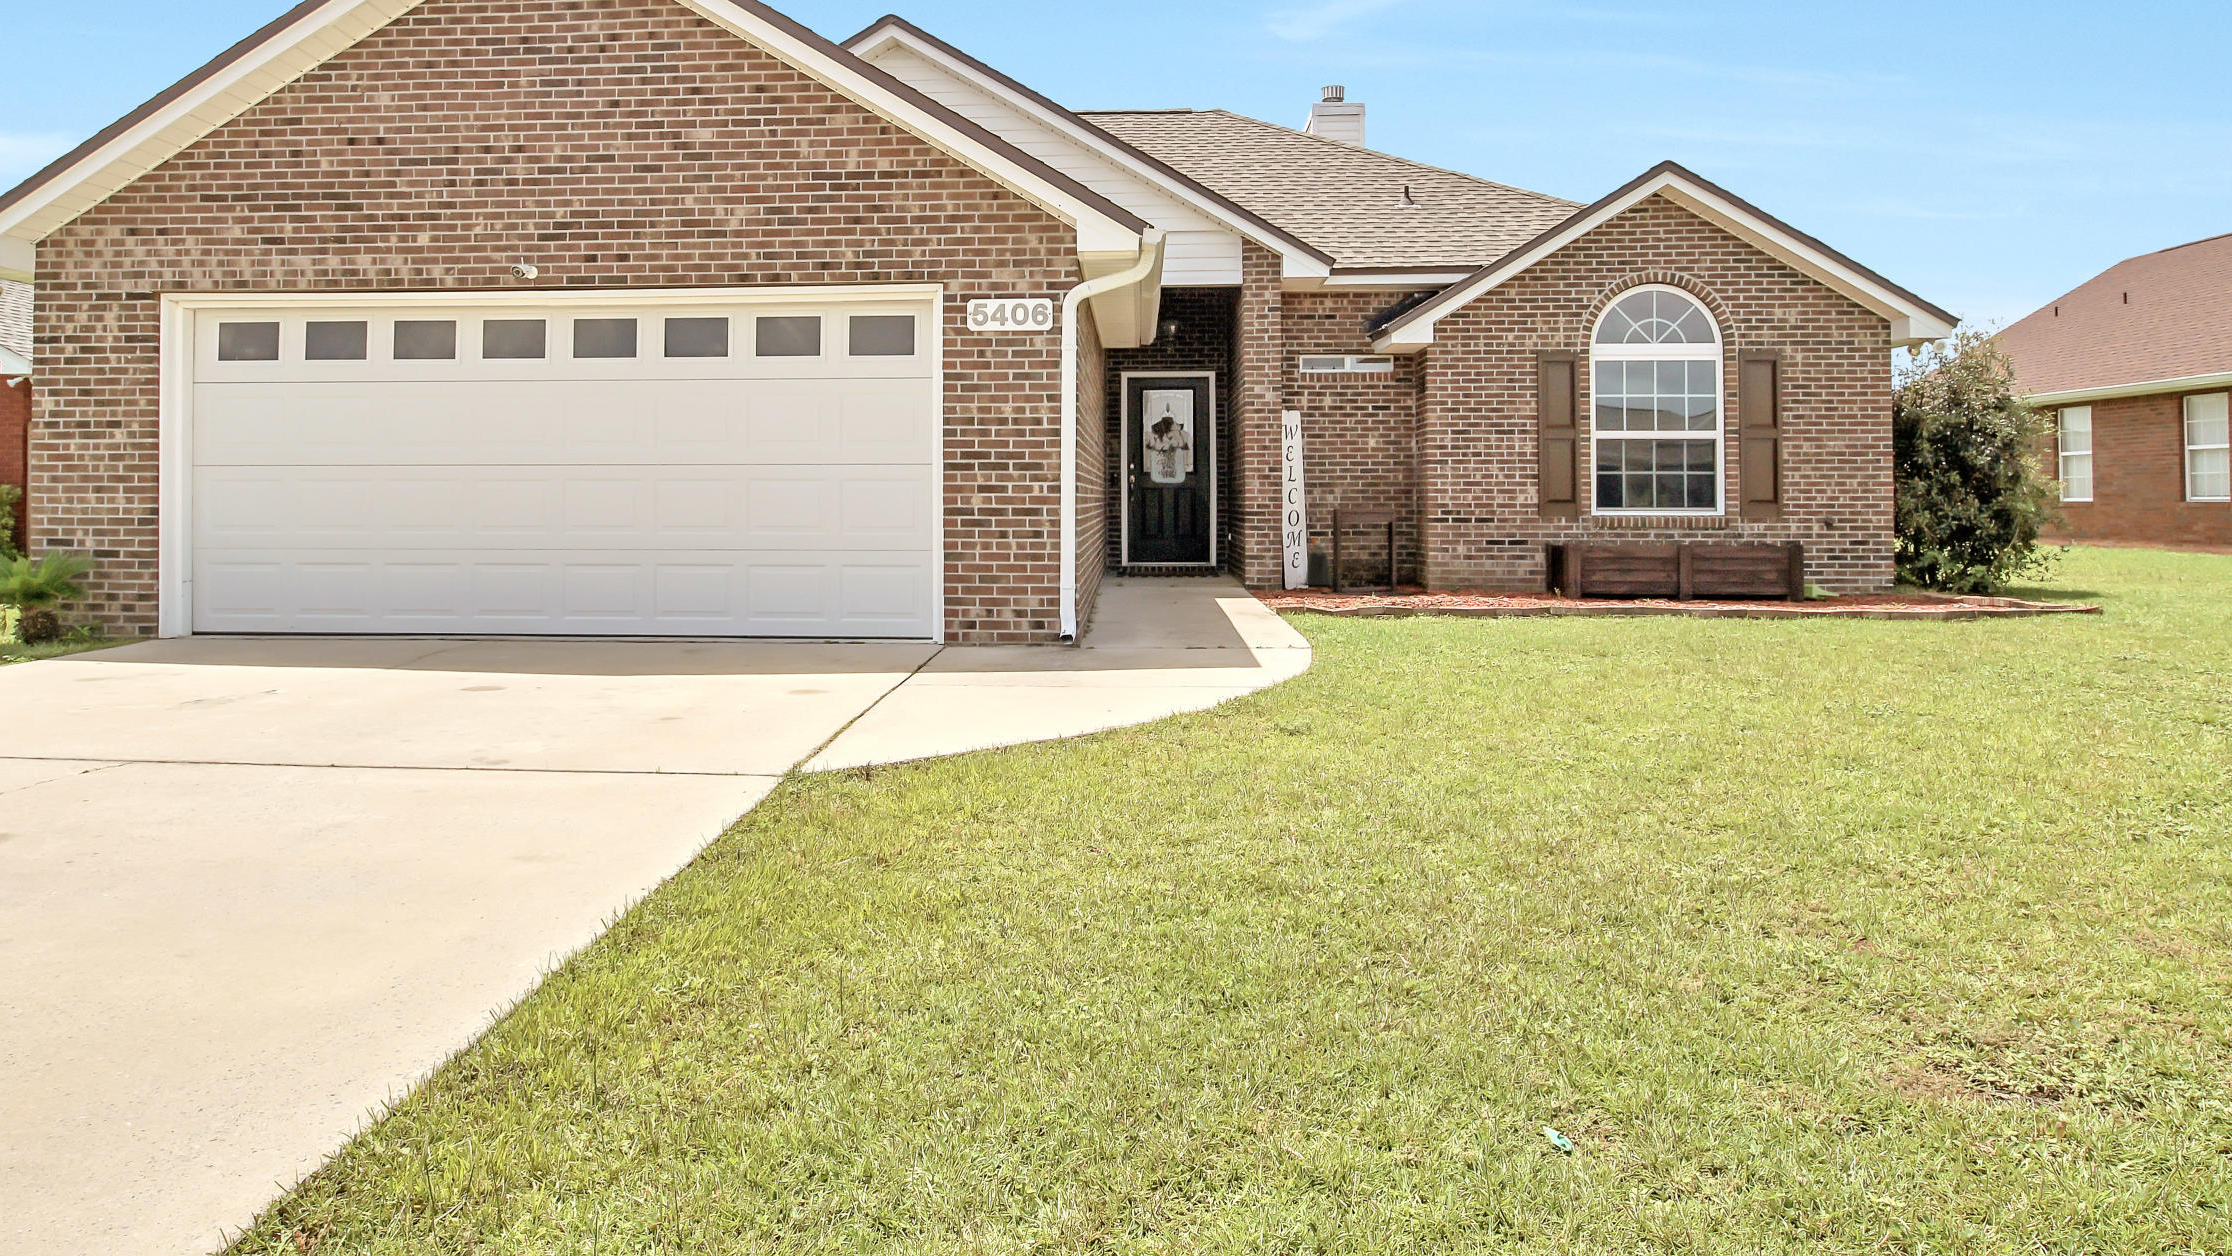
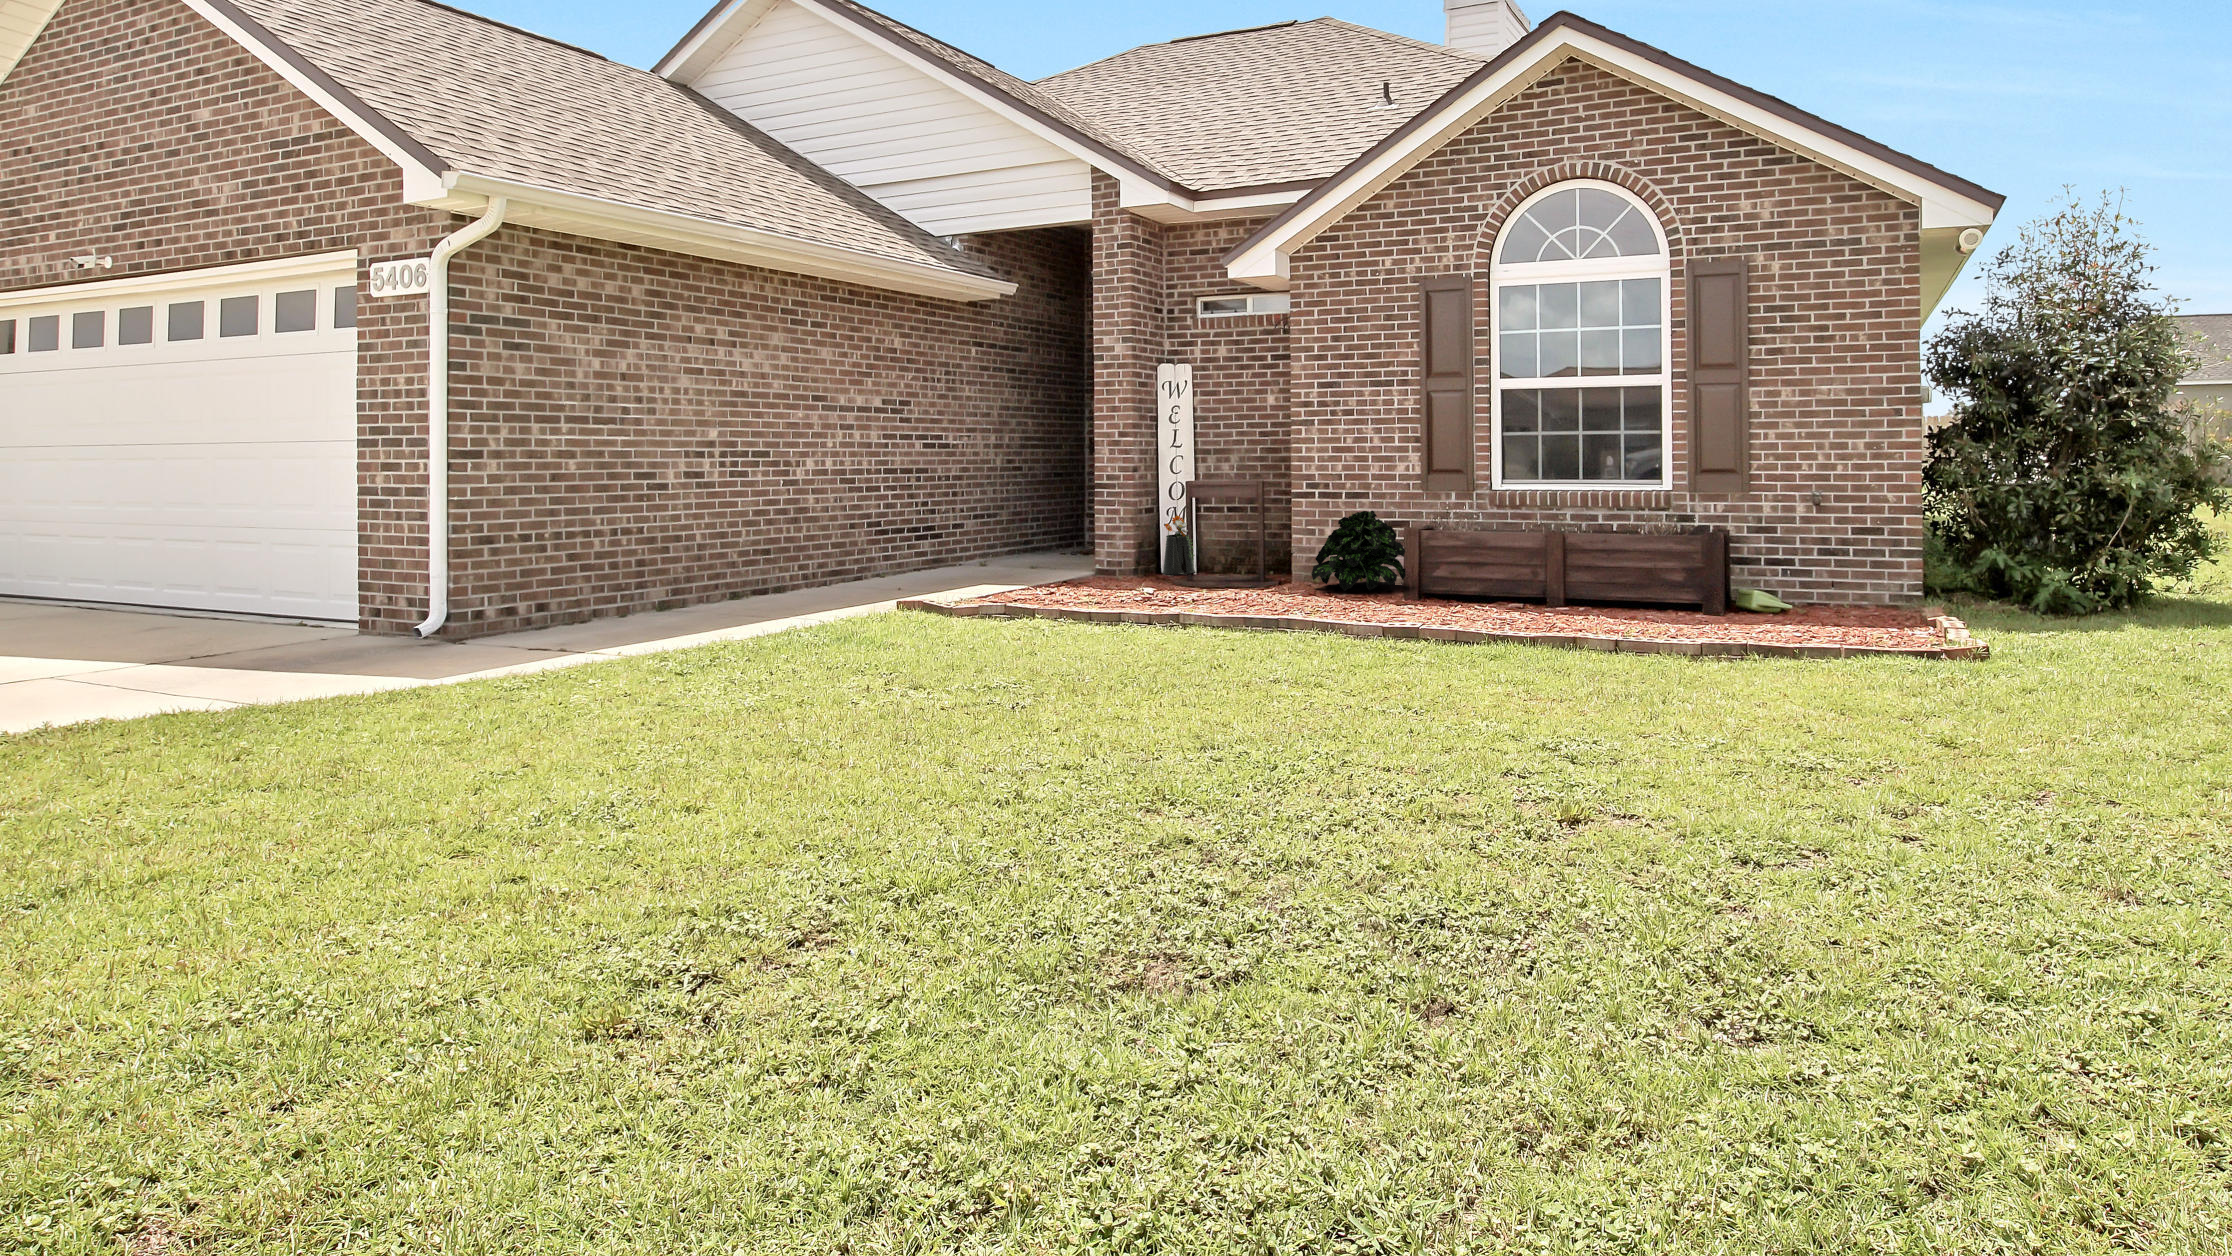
potted plant: none [1466,531,1543,592] -> present [1311,511,1406,591]

